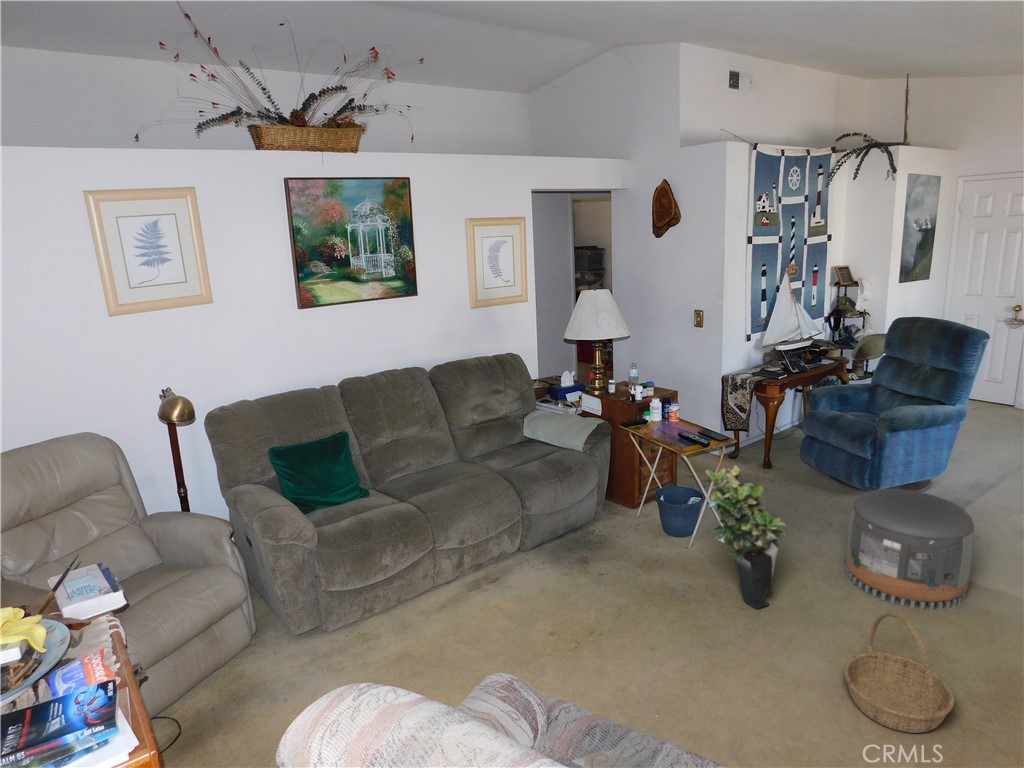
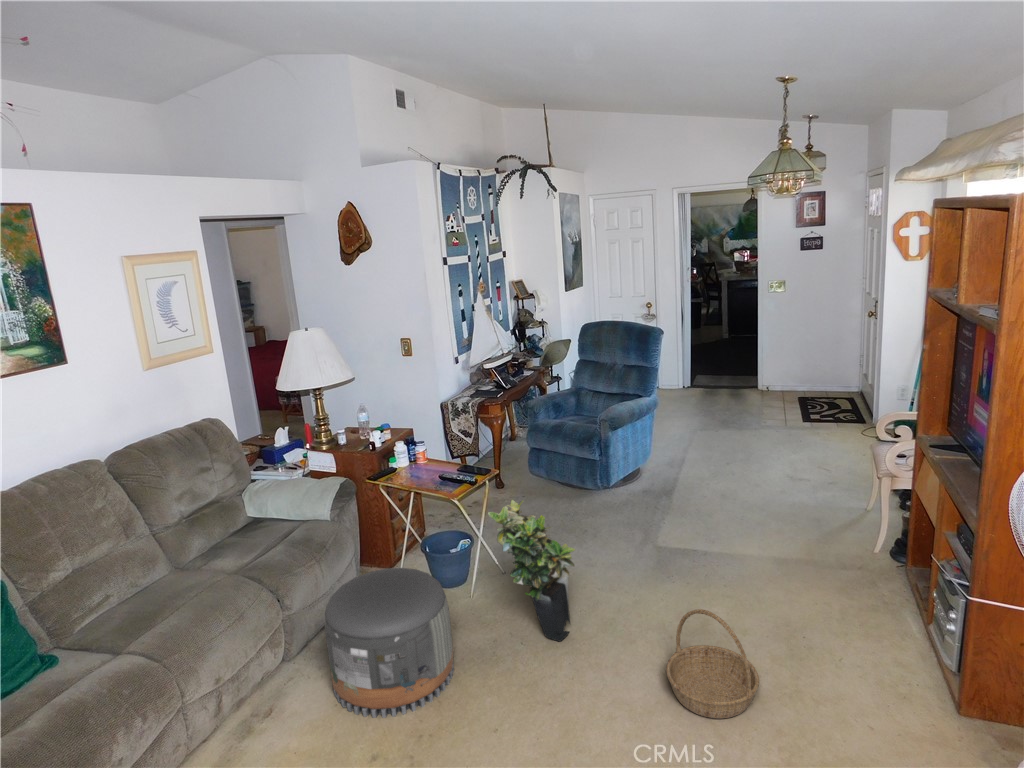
pouf: present [845,489,975,610] -> present [325,568,454,718]

